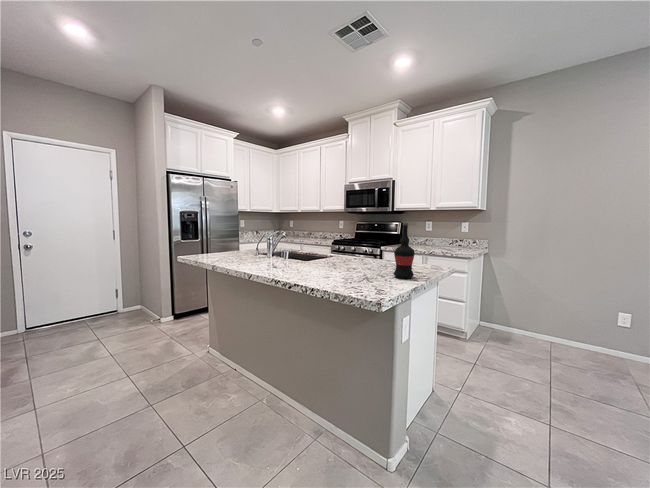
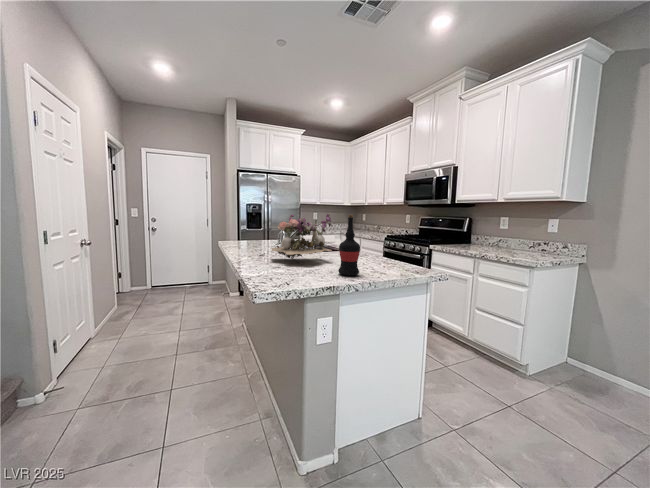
flower arrangement: none [299,221,361,270] -> present [271,213,332,260]

